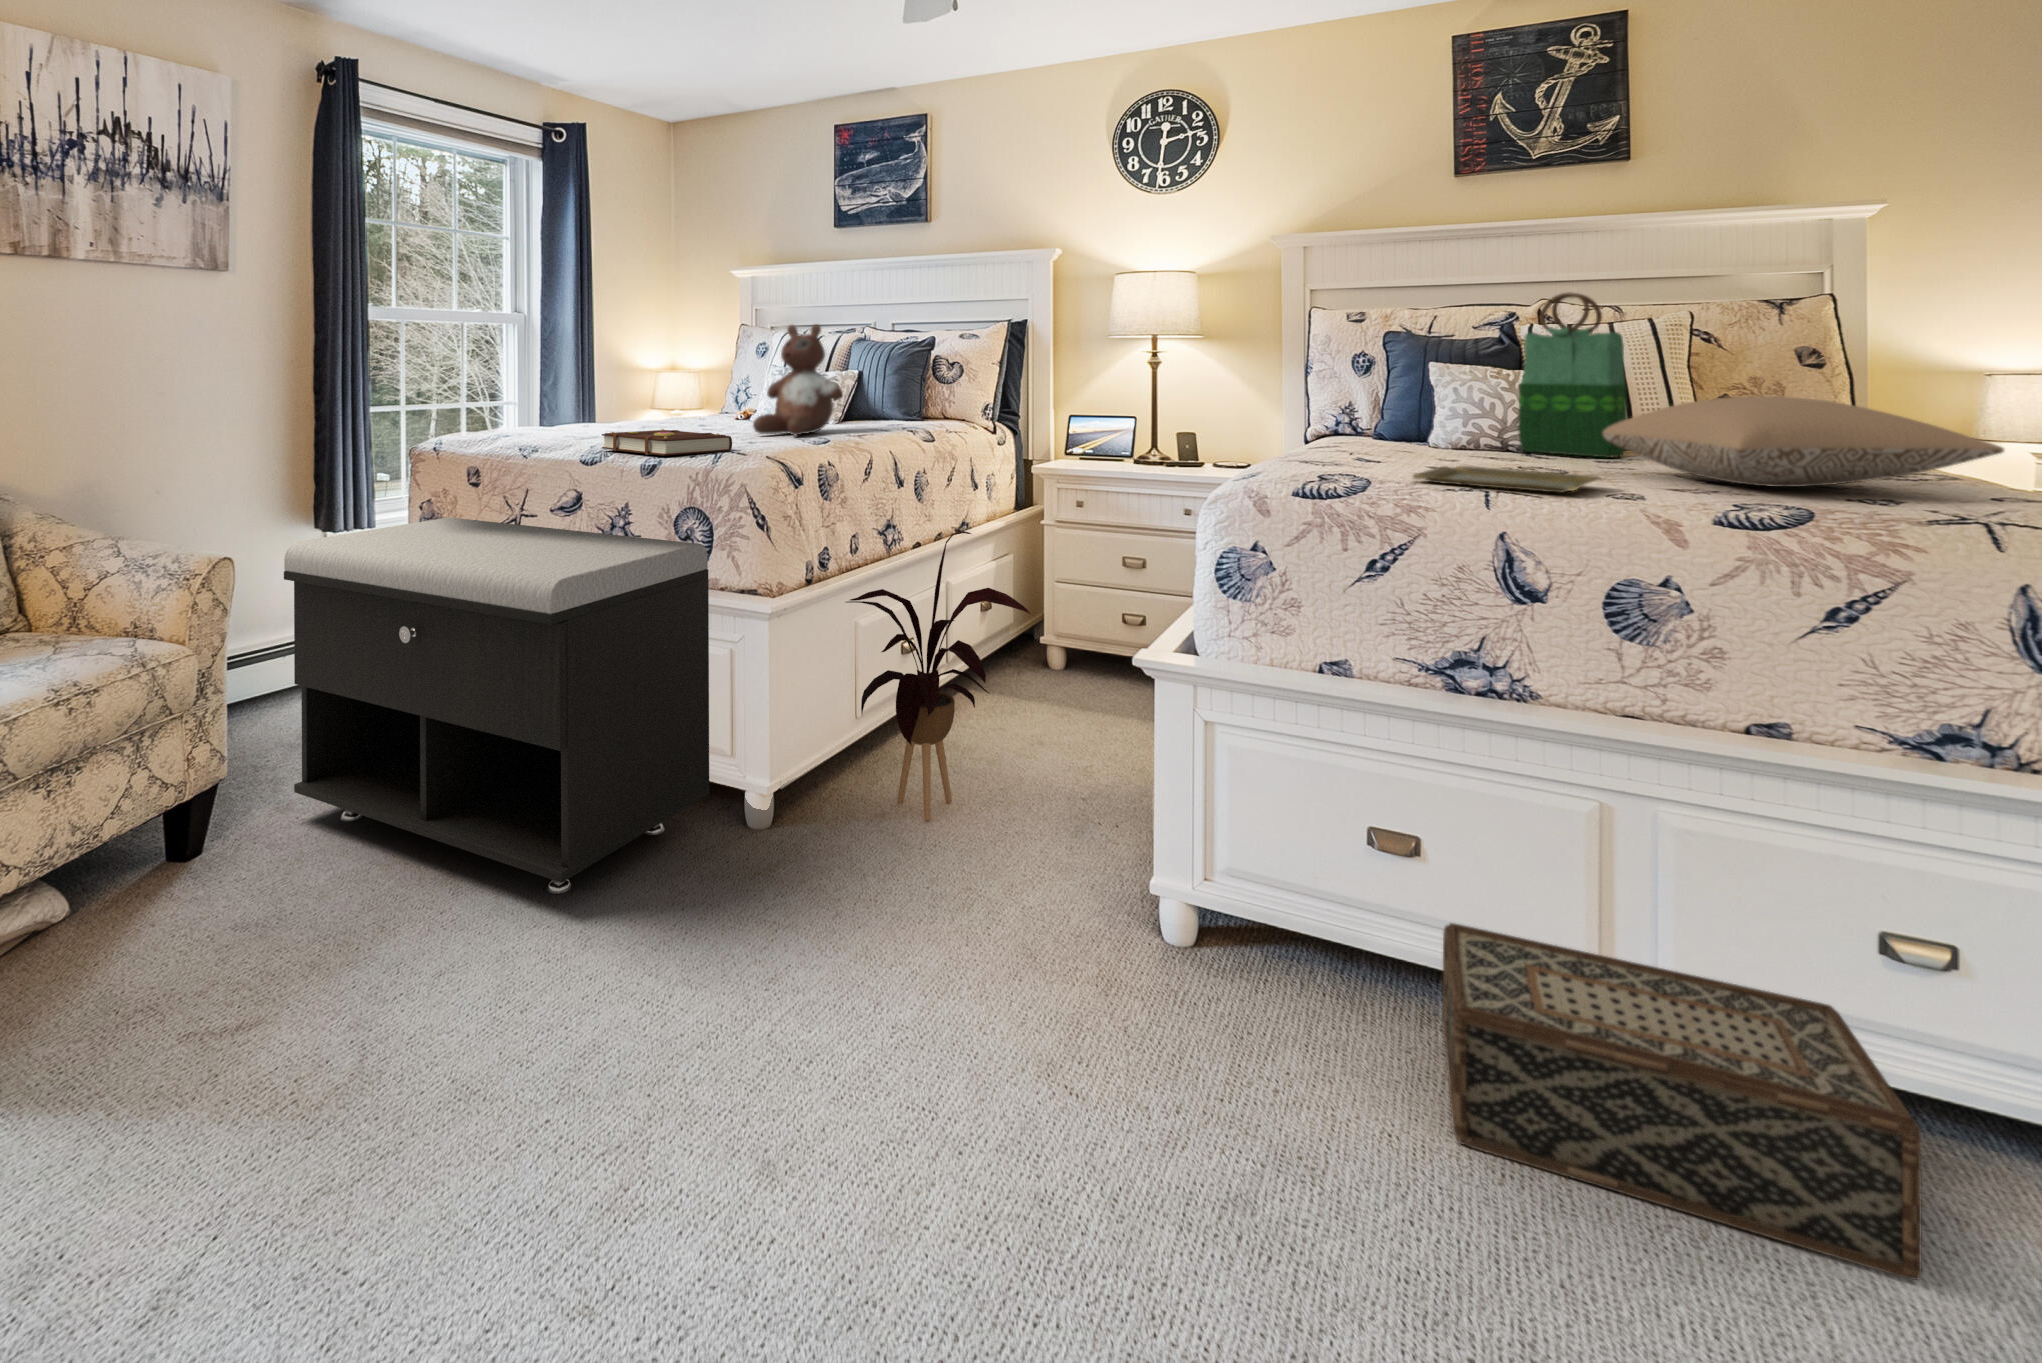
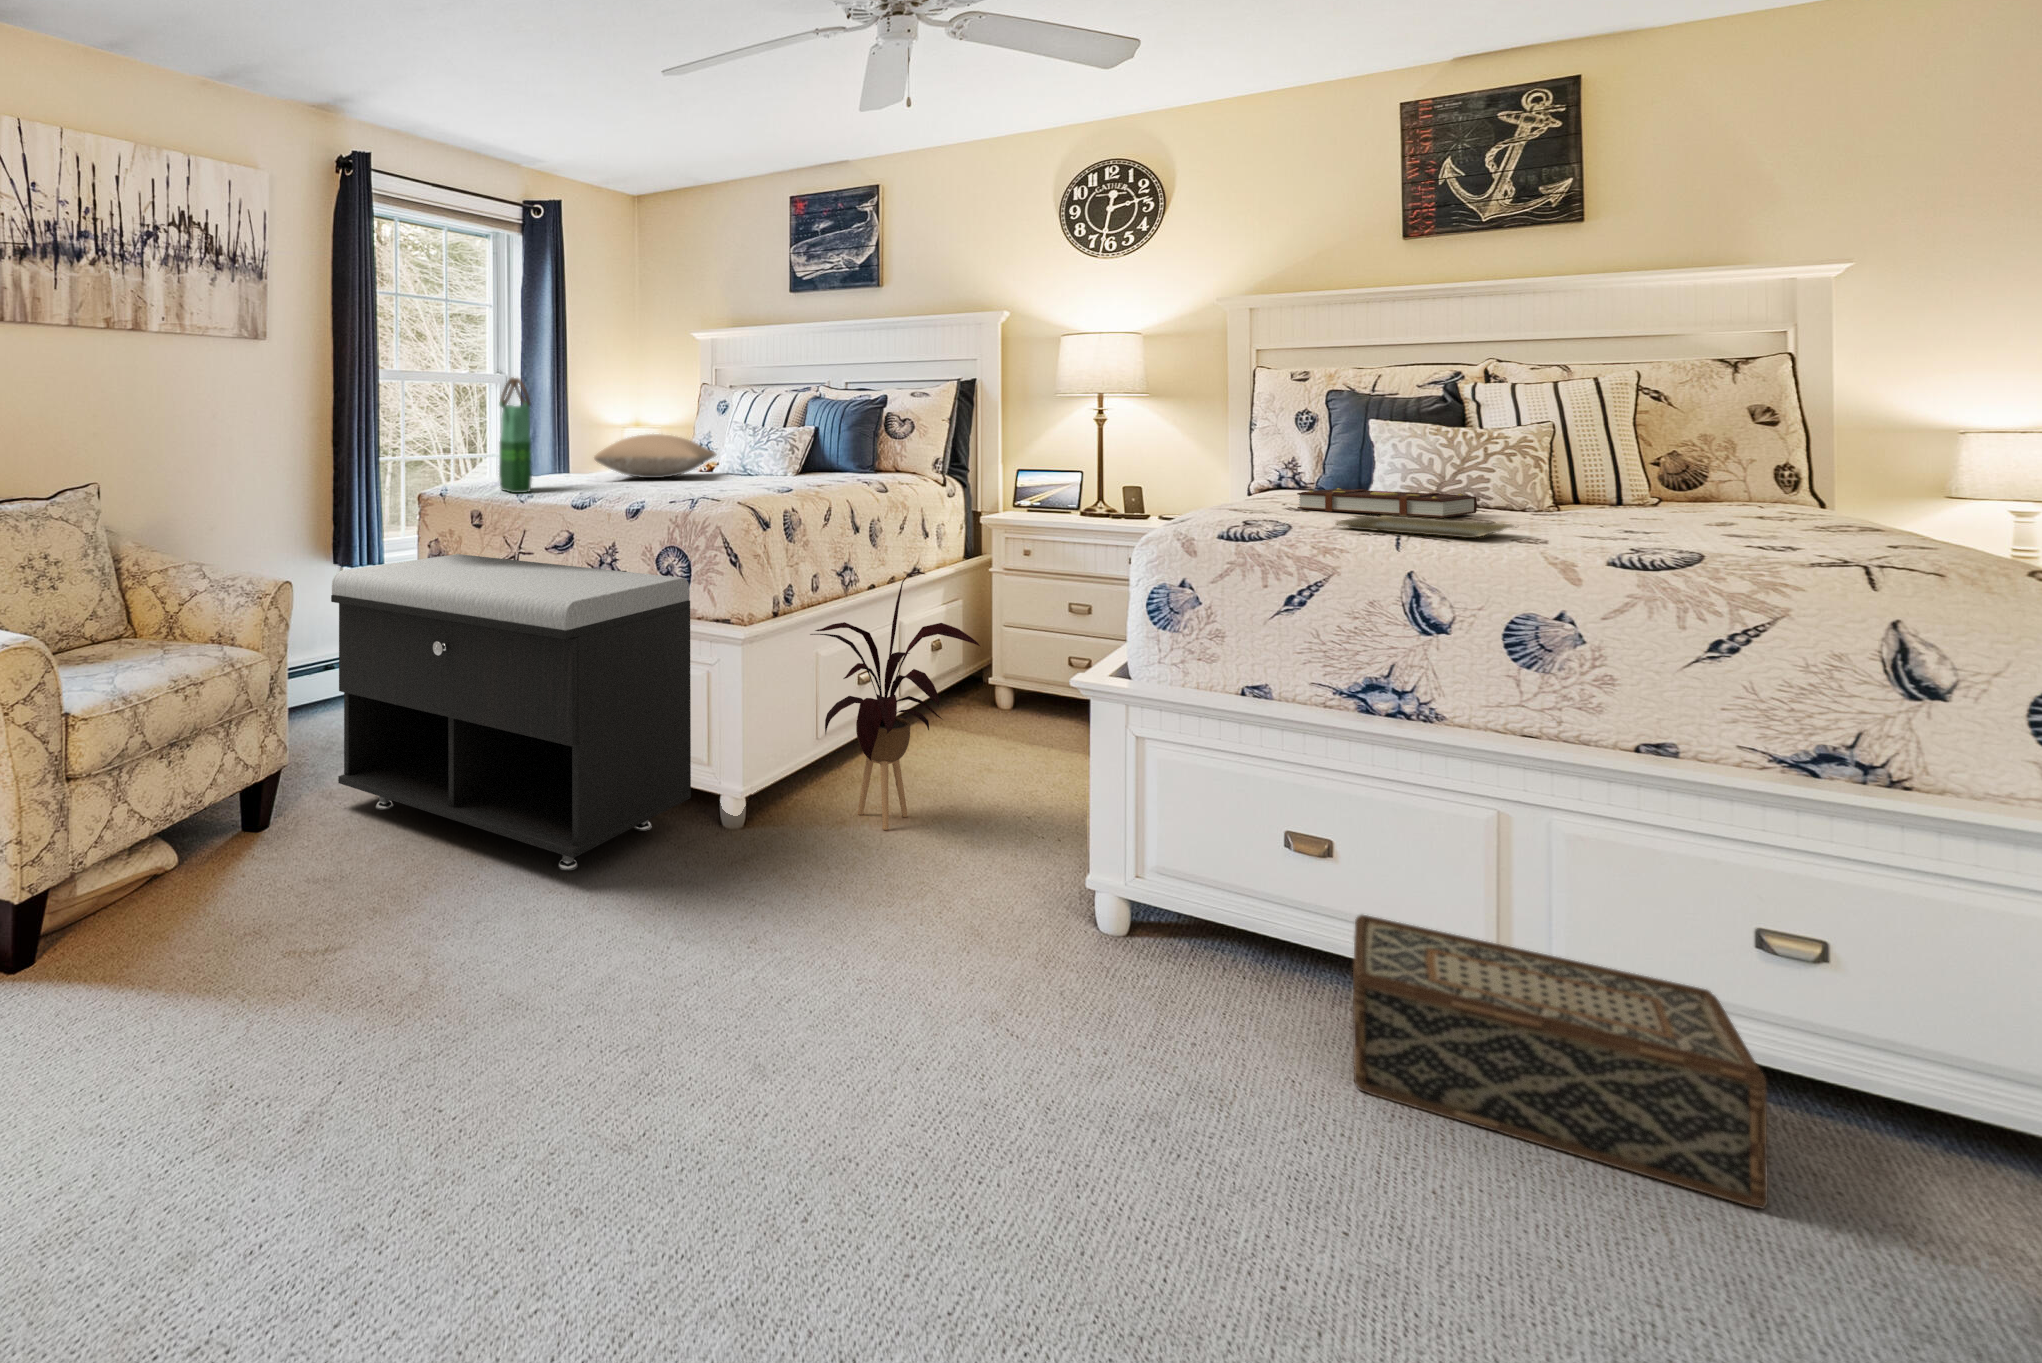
tote bag: present [1518,292,1627,457] -> present [499,377,532,493]
stuffed bear: present [753,324,843,435] -> none [722,384,805,486]
pillow: present [1603,396,2004,487] -> present [594,434,716,478]
book: present [602,429,732,456] -> present [1297,488,1477,518]

